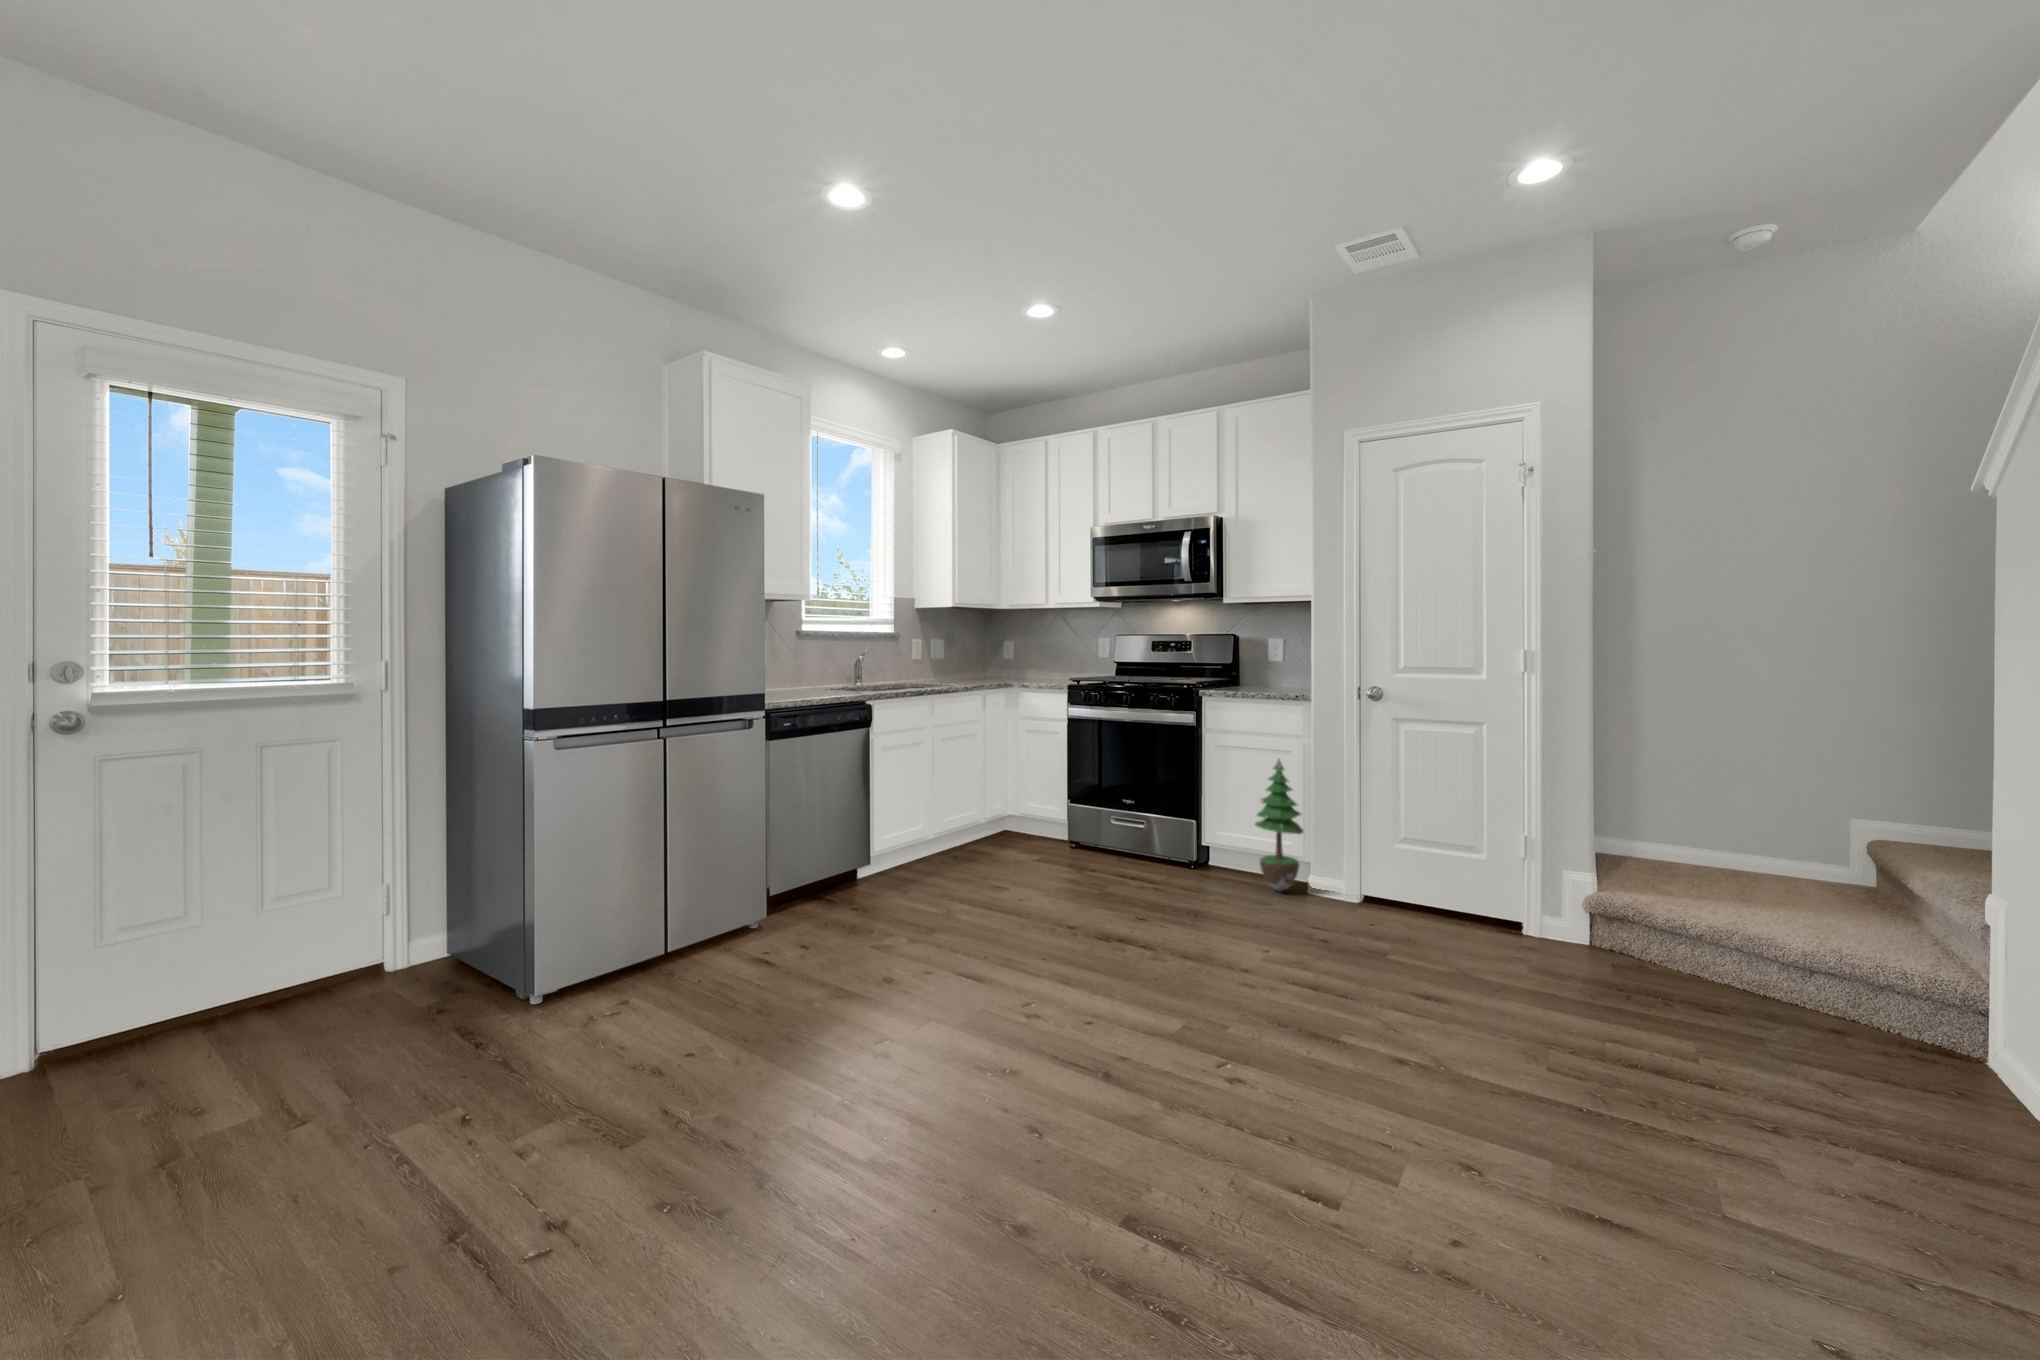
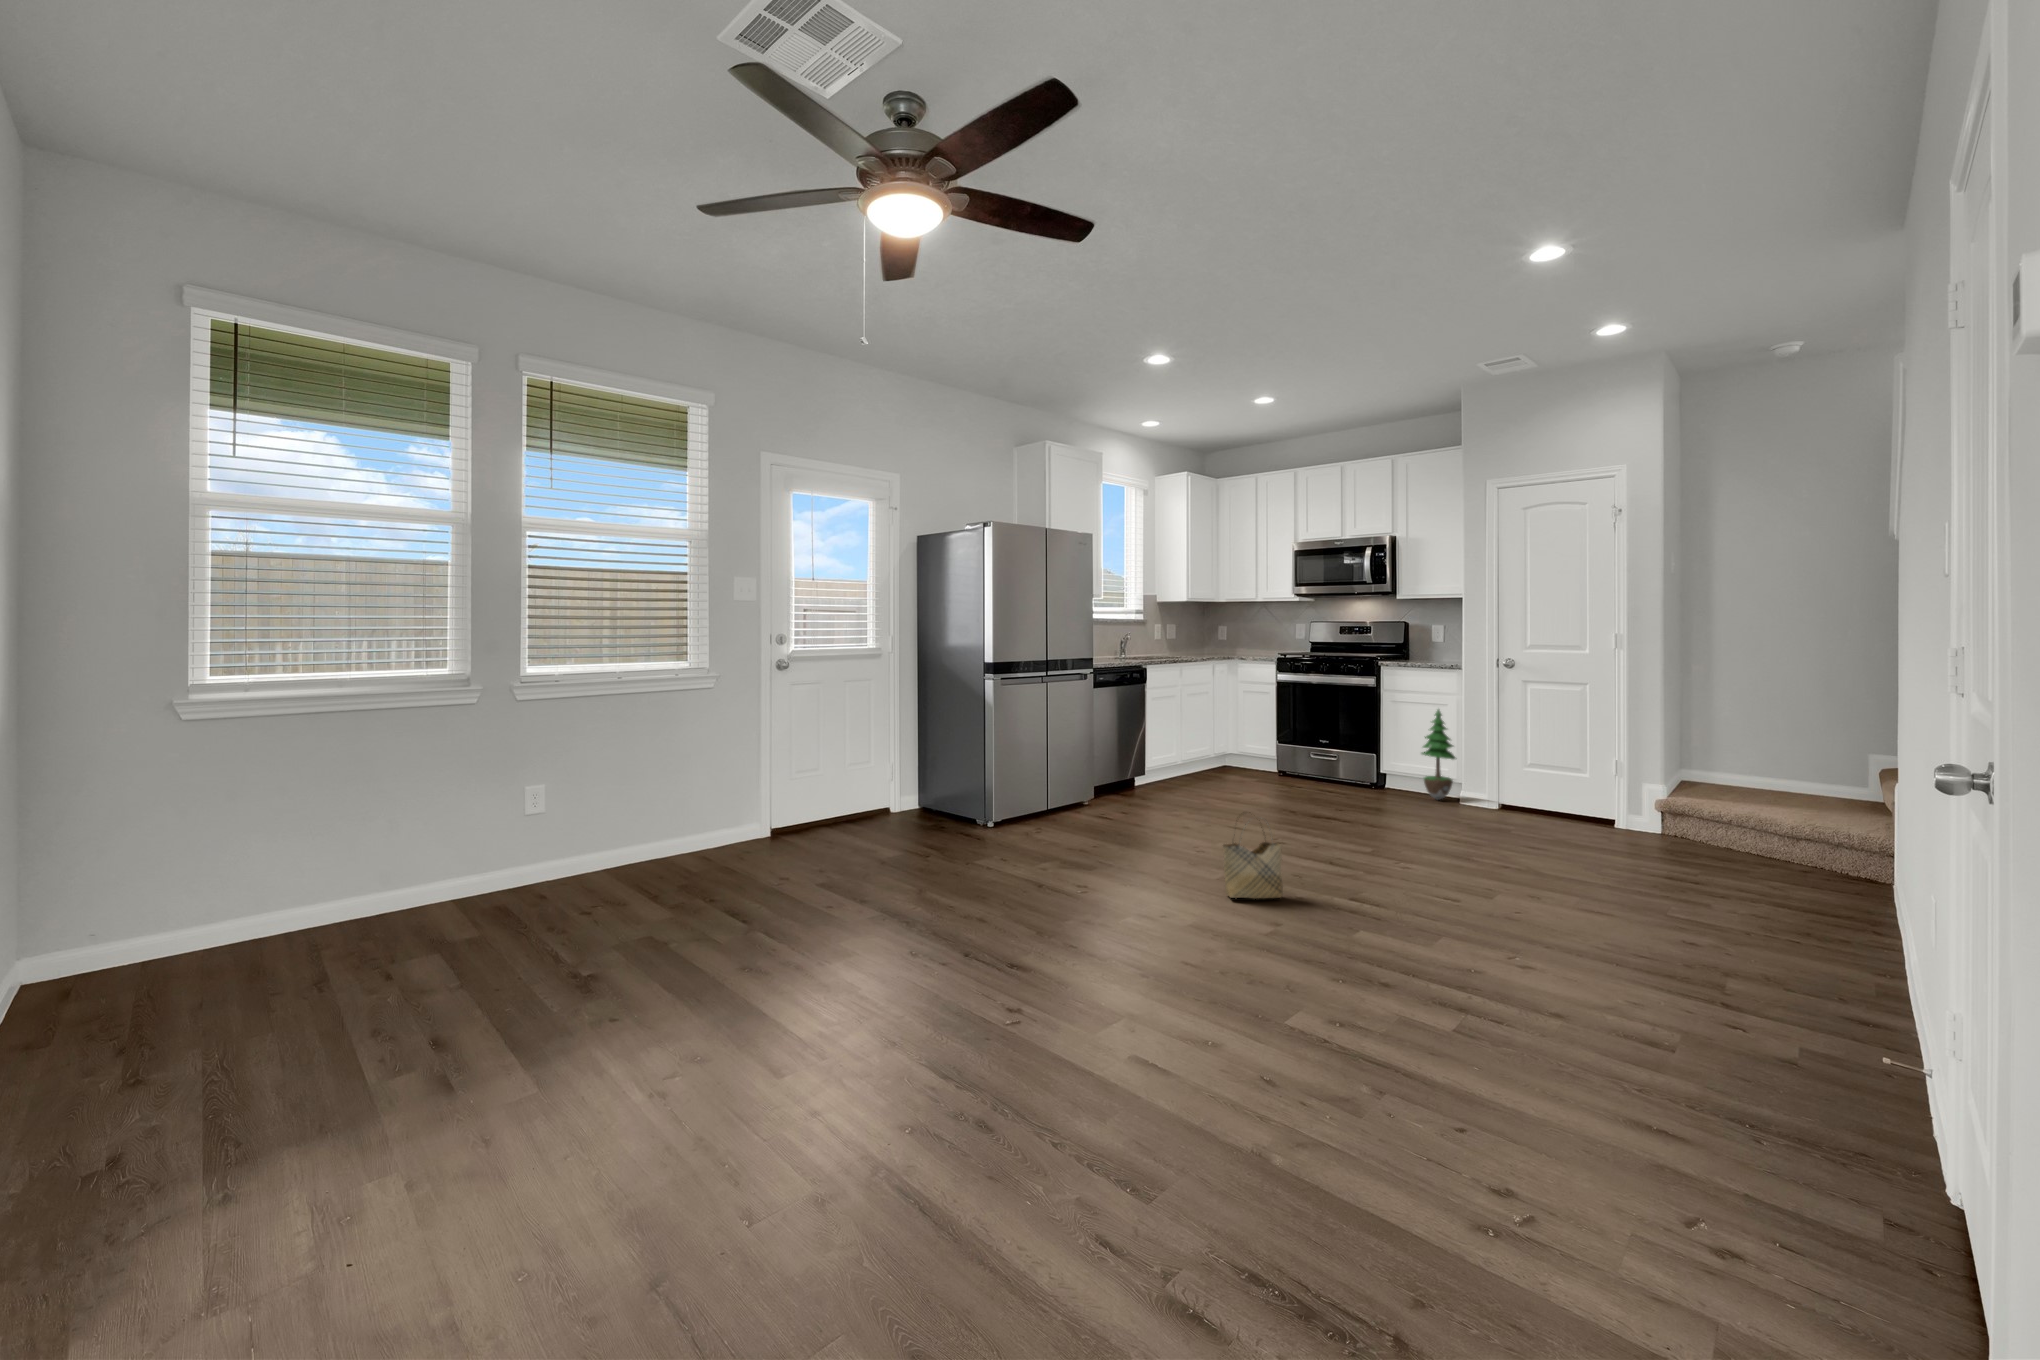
woven basket: none [824,1054,961,1276] -> present [1223,812,1283,899]

